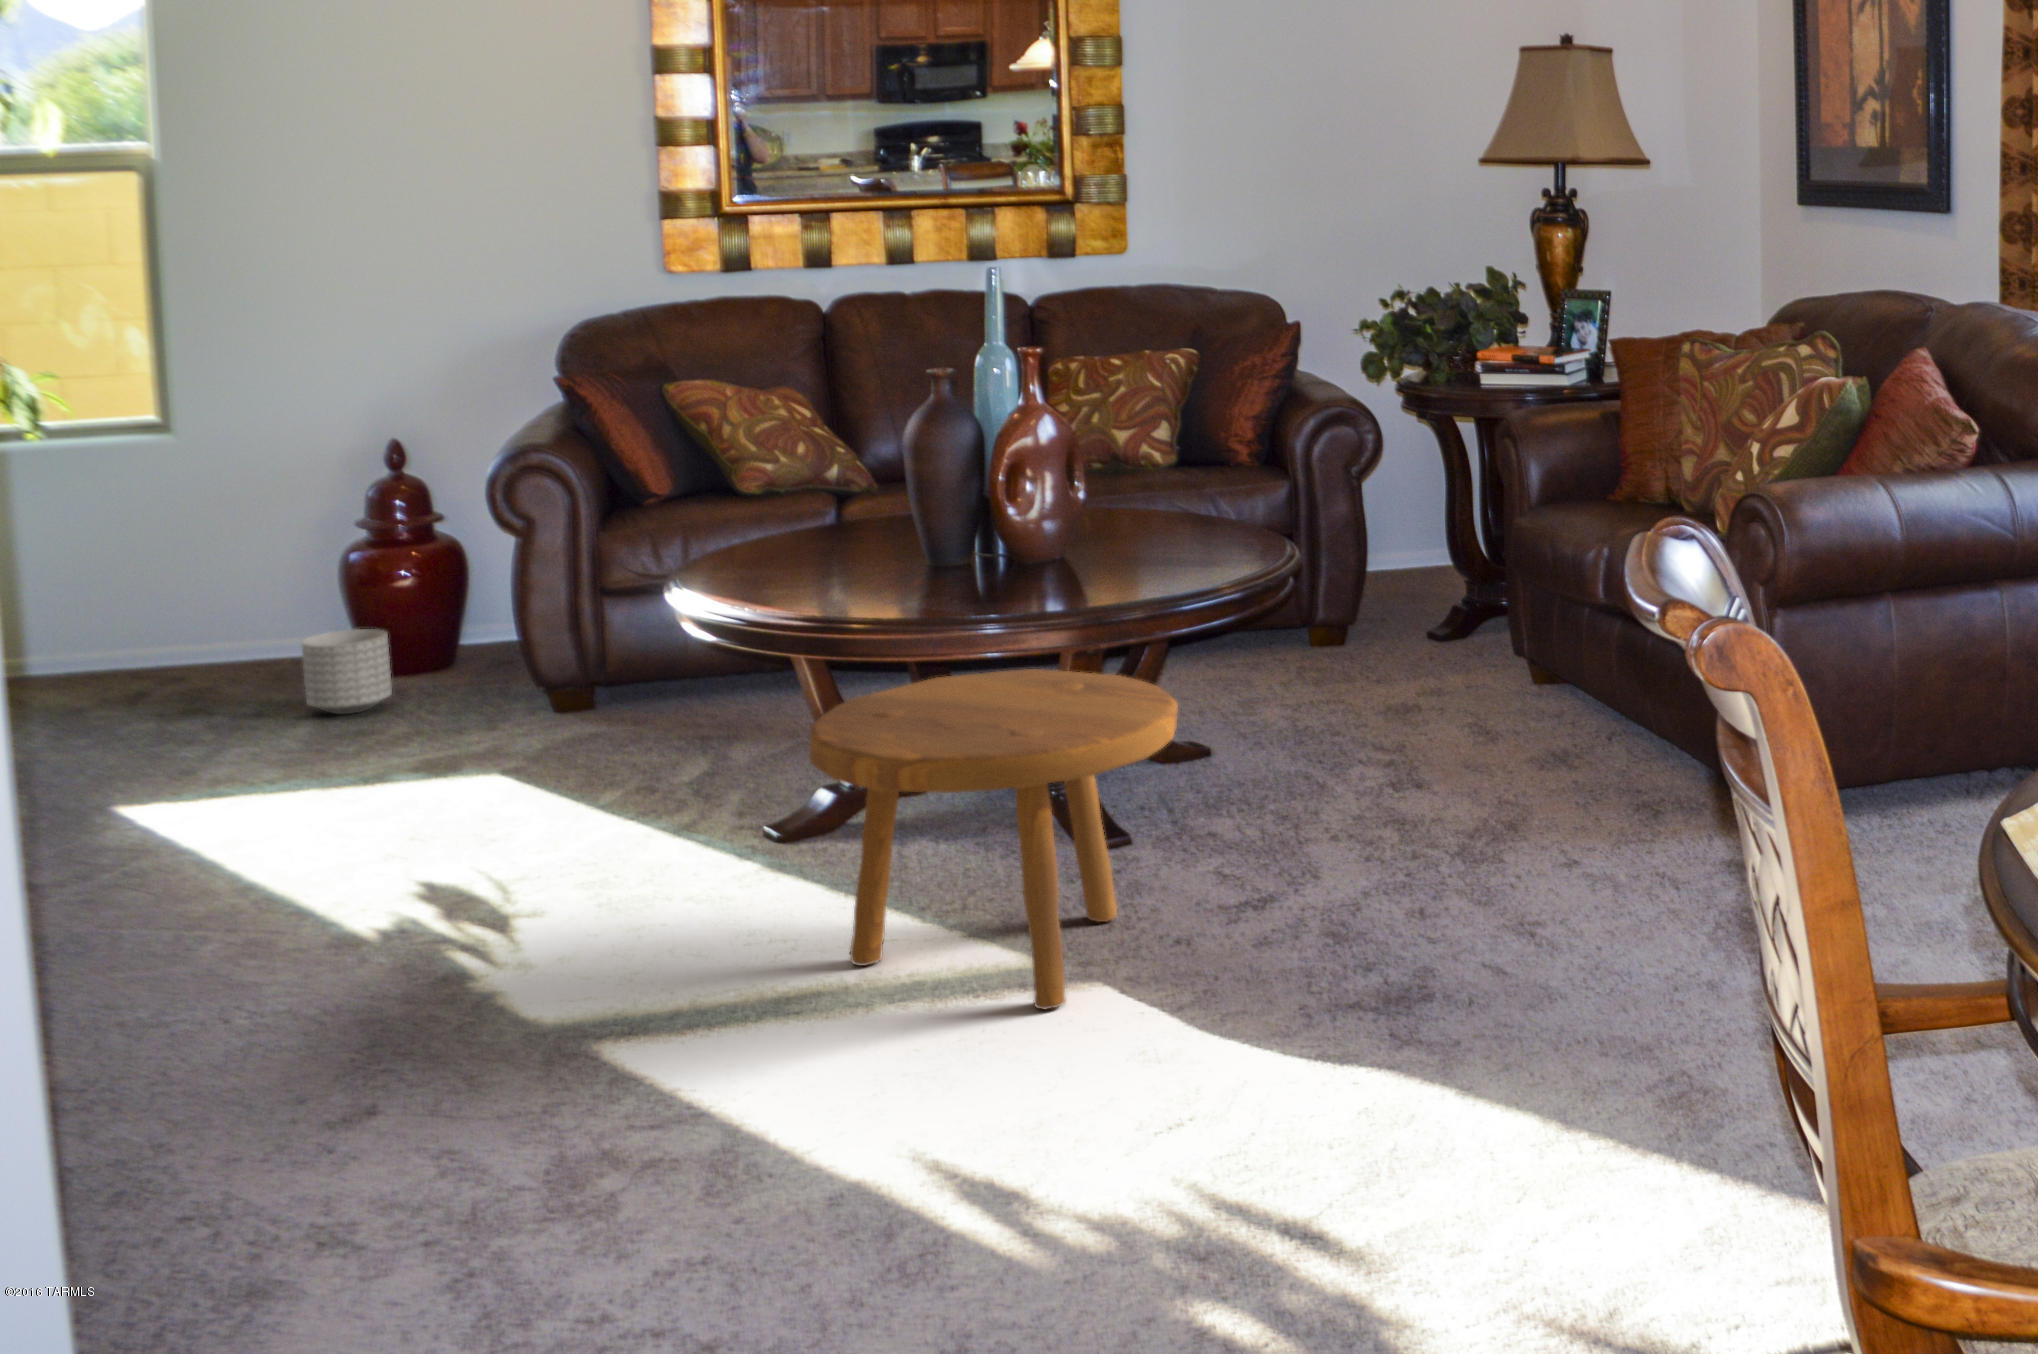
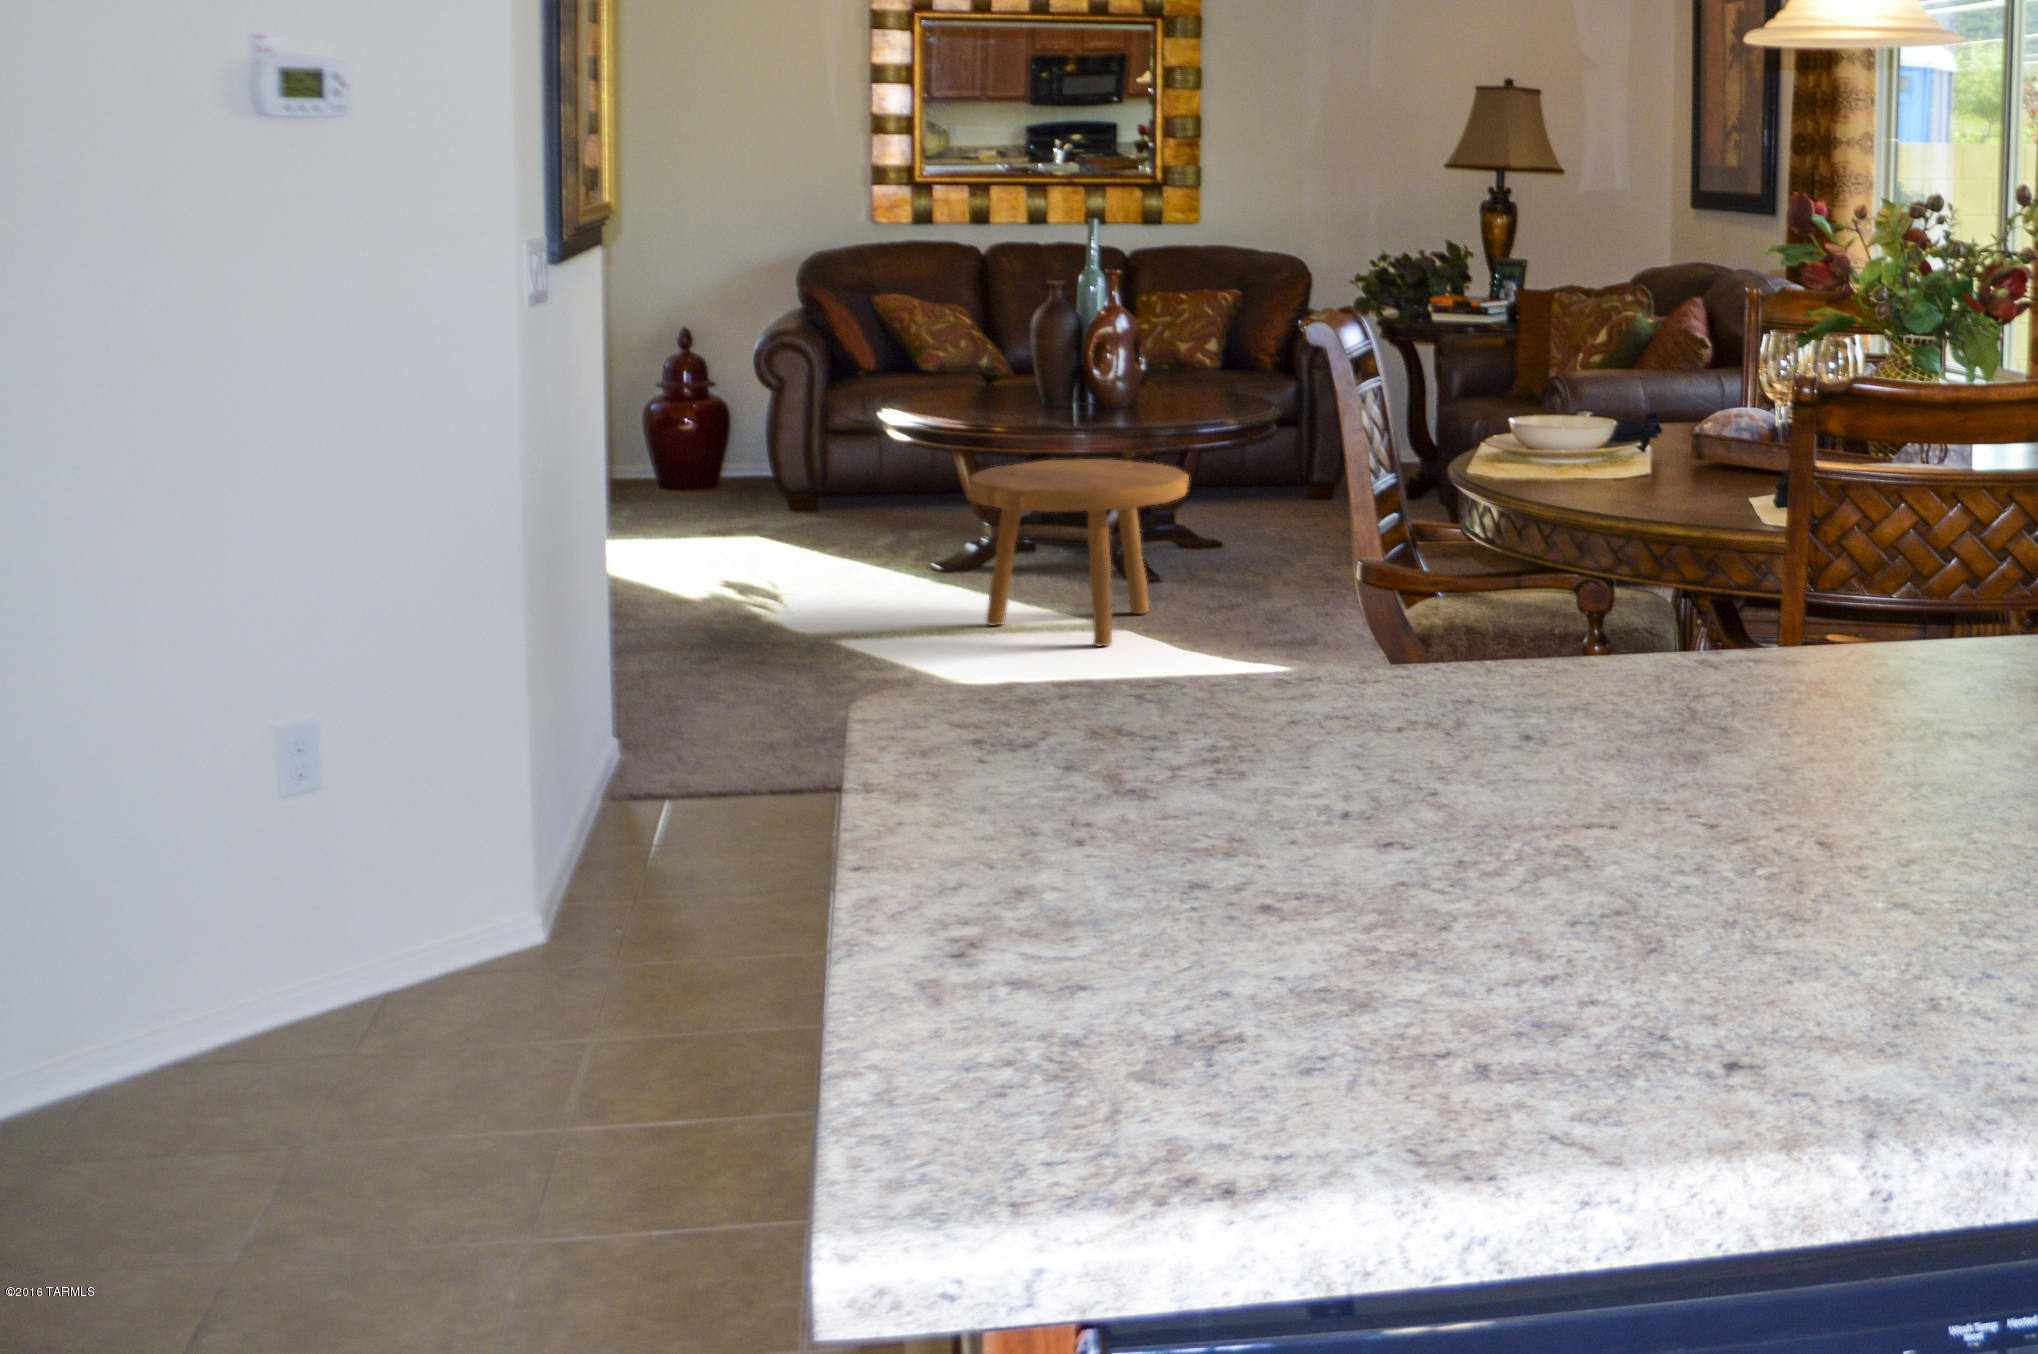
planter: present [302,629,392,714] -> none [626,451,683,506]

